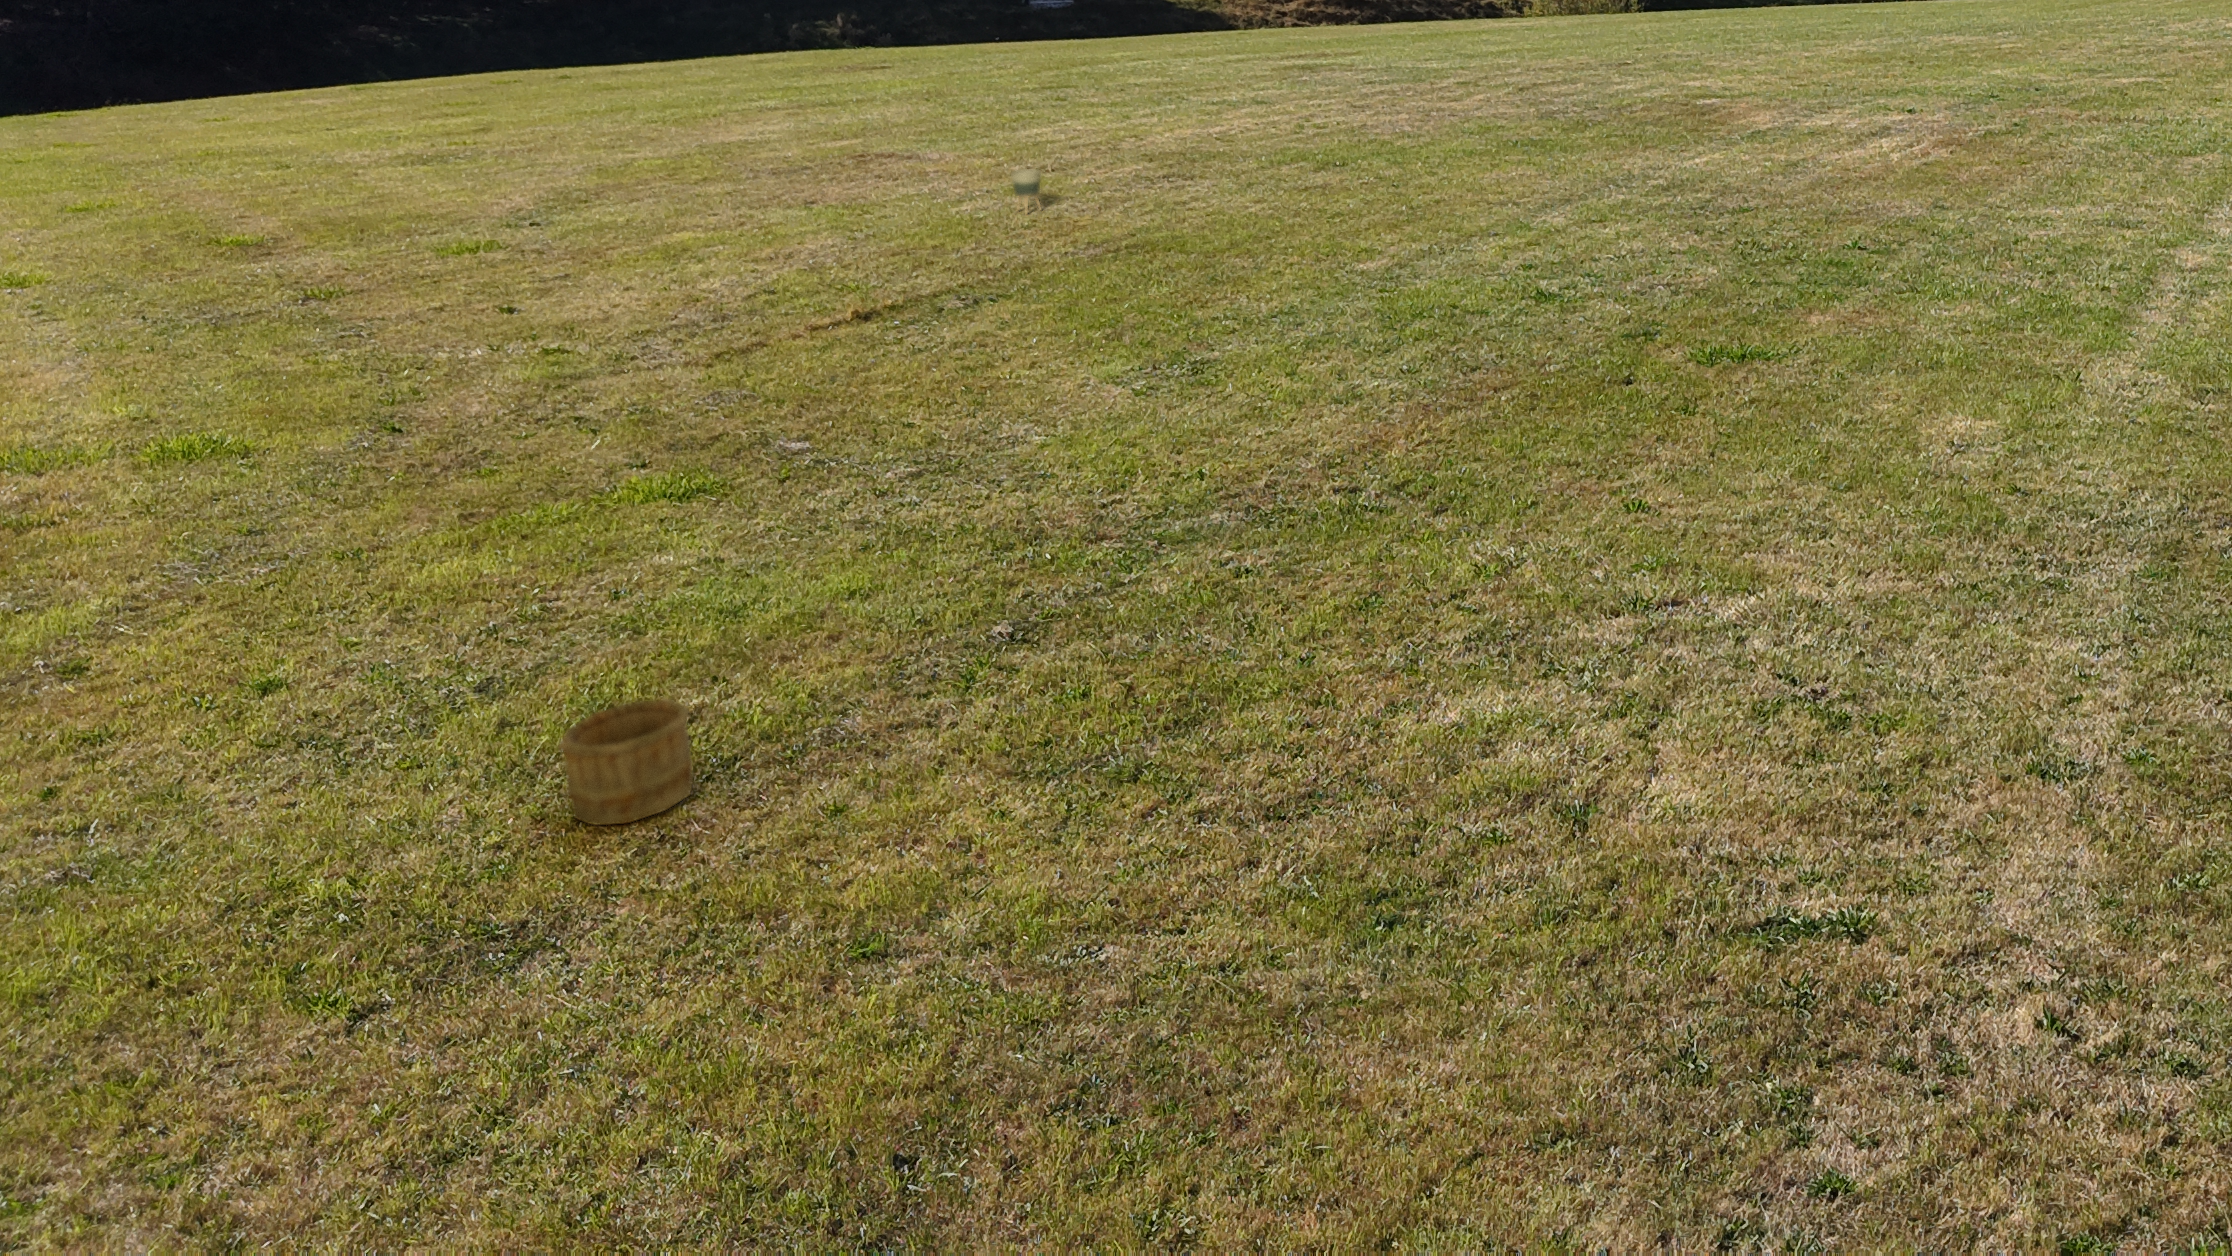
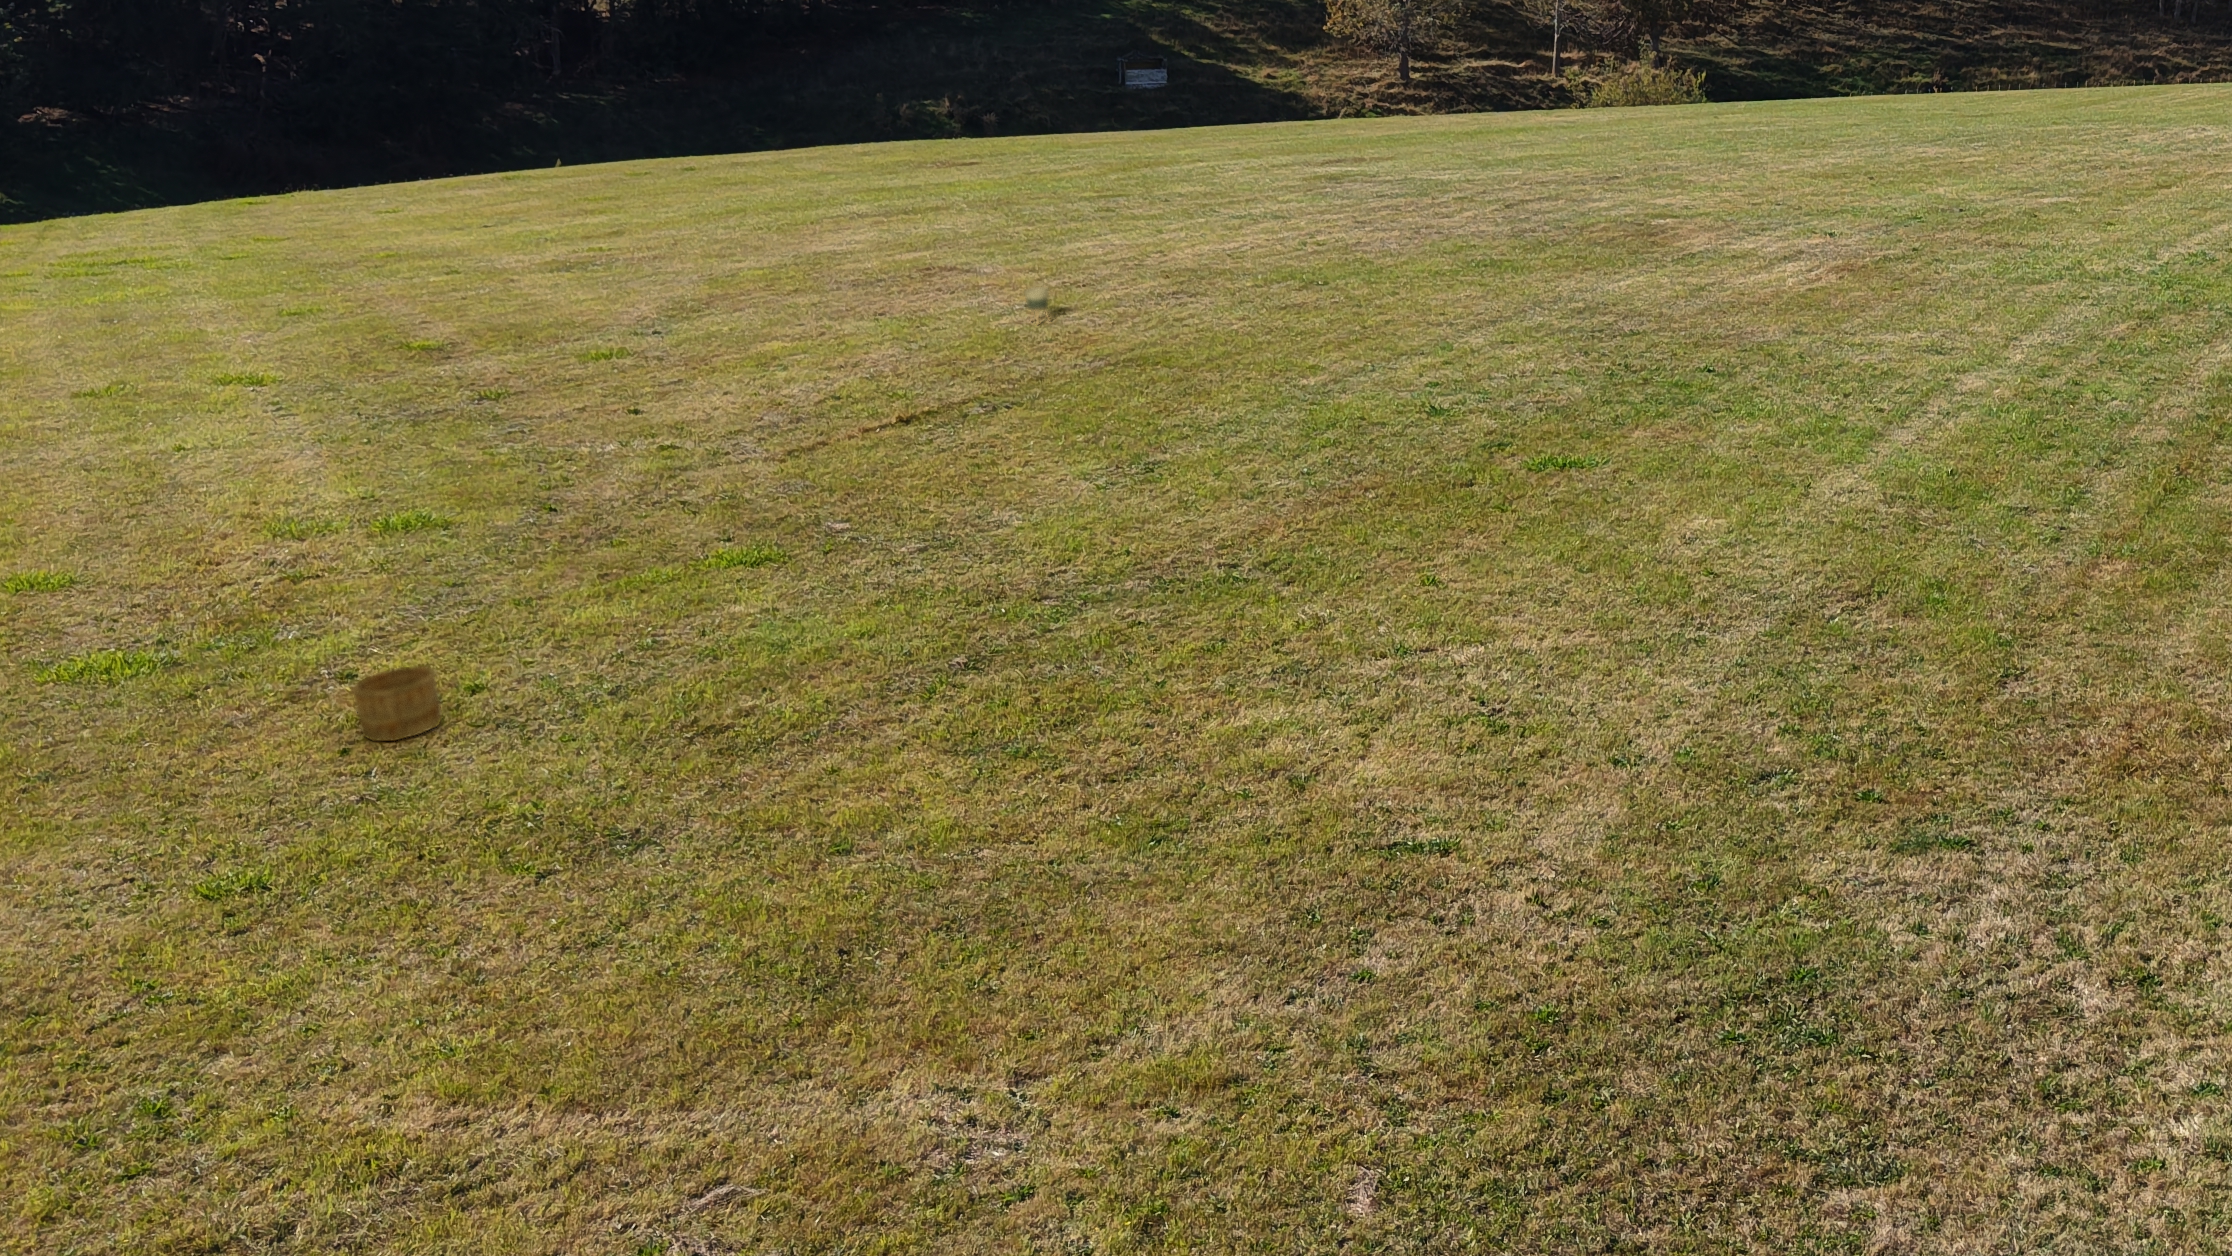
wooden bucket: present [559,700,693,826] -> present [351,666,442,741]

